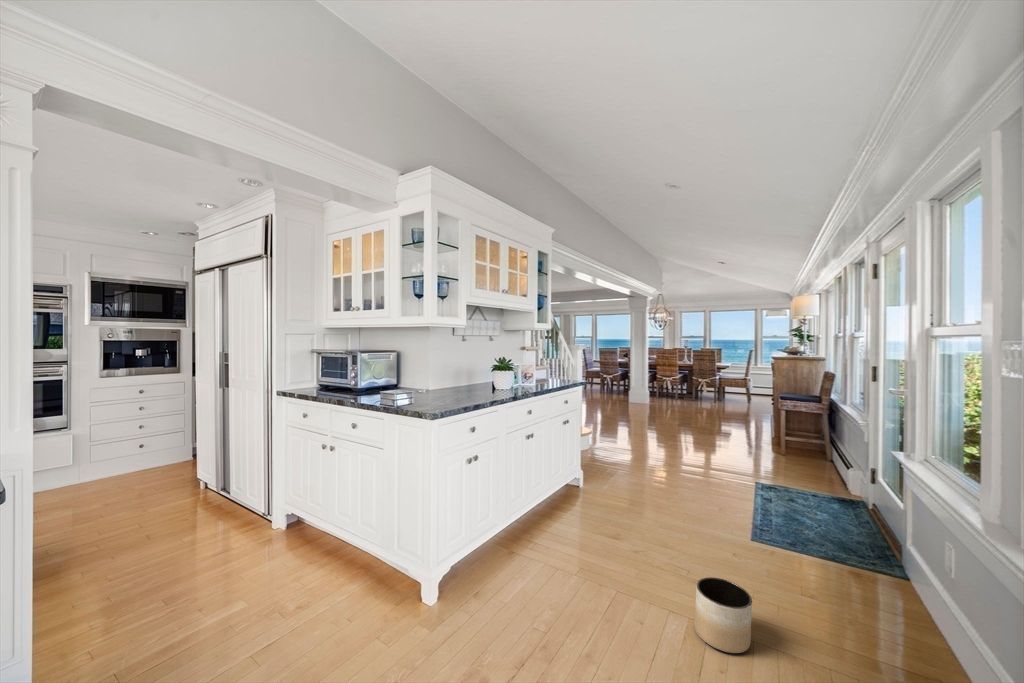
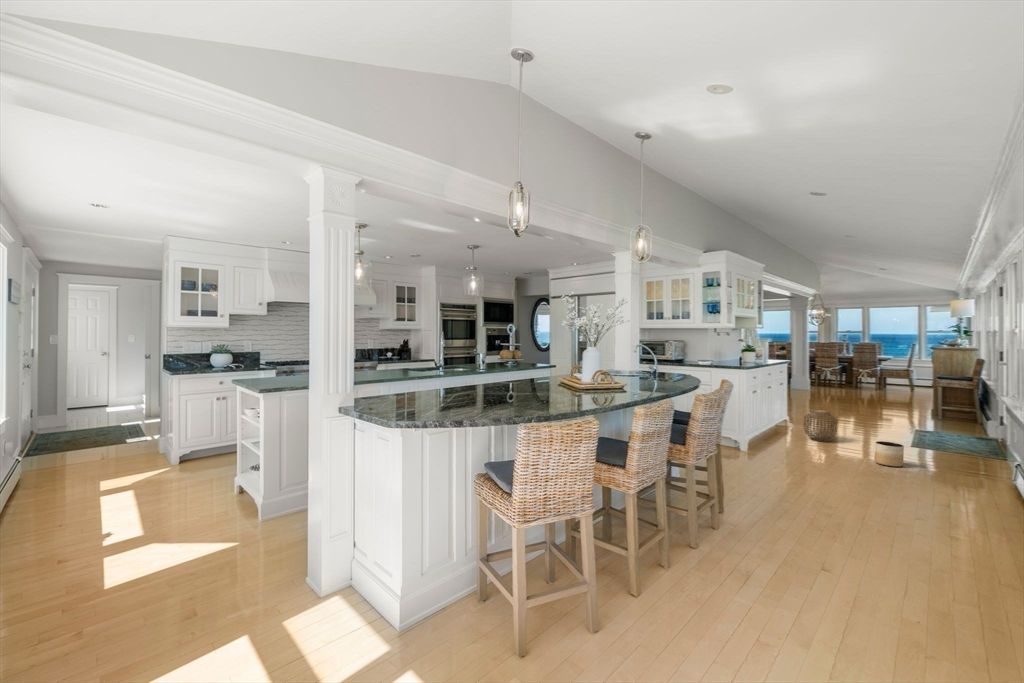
woven basket: none [593,473,645,535] -> present [804,410,837,442]

